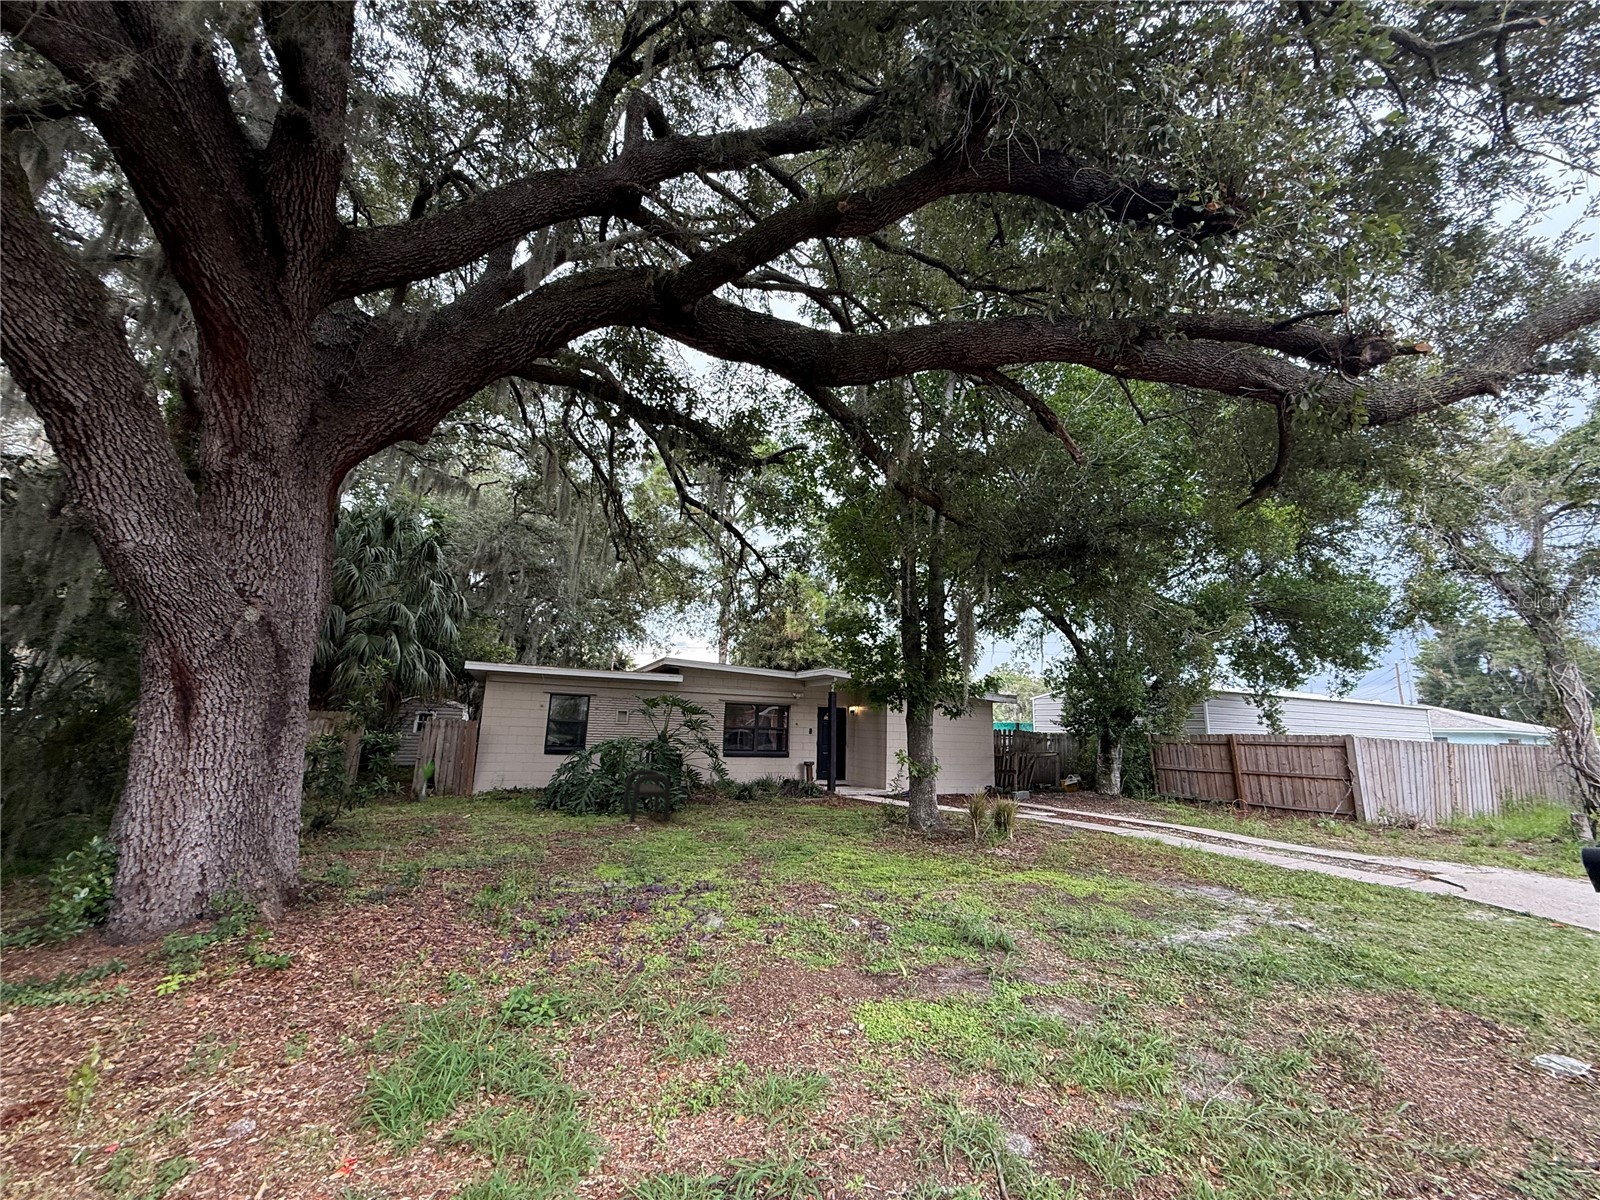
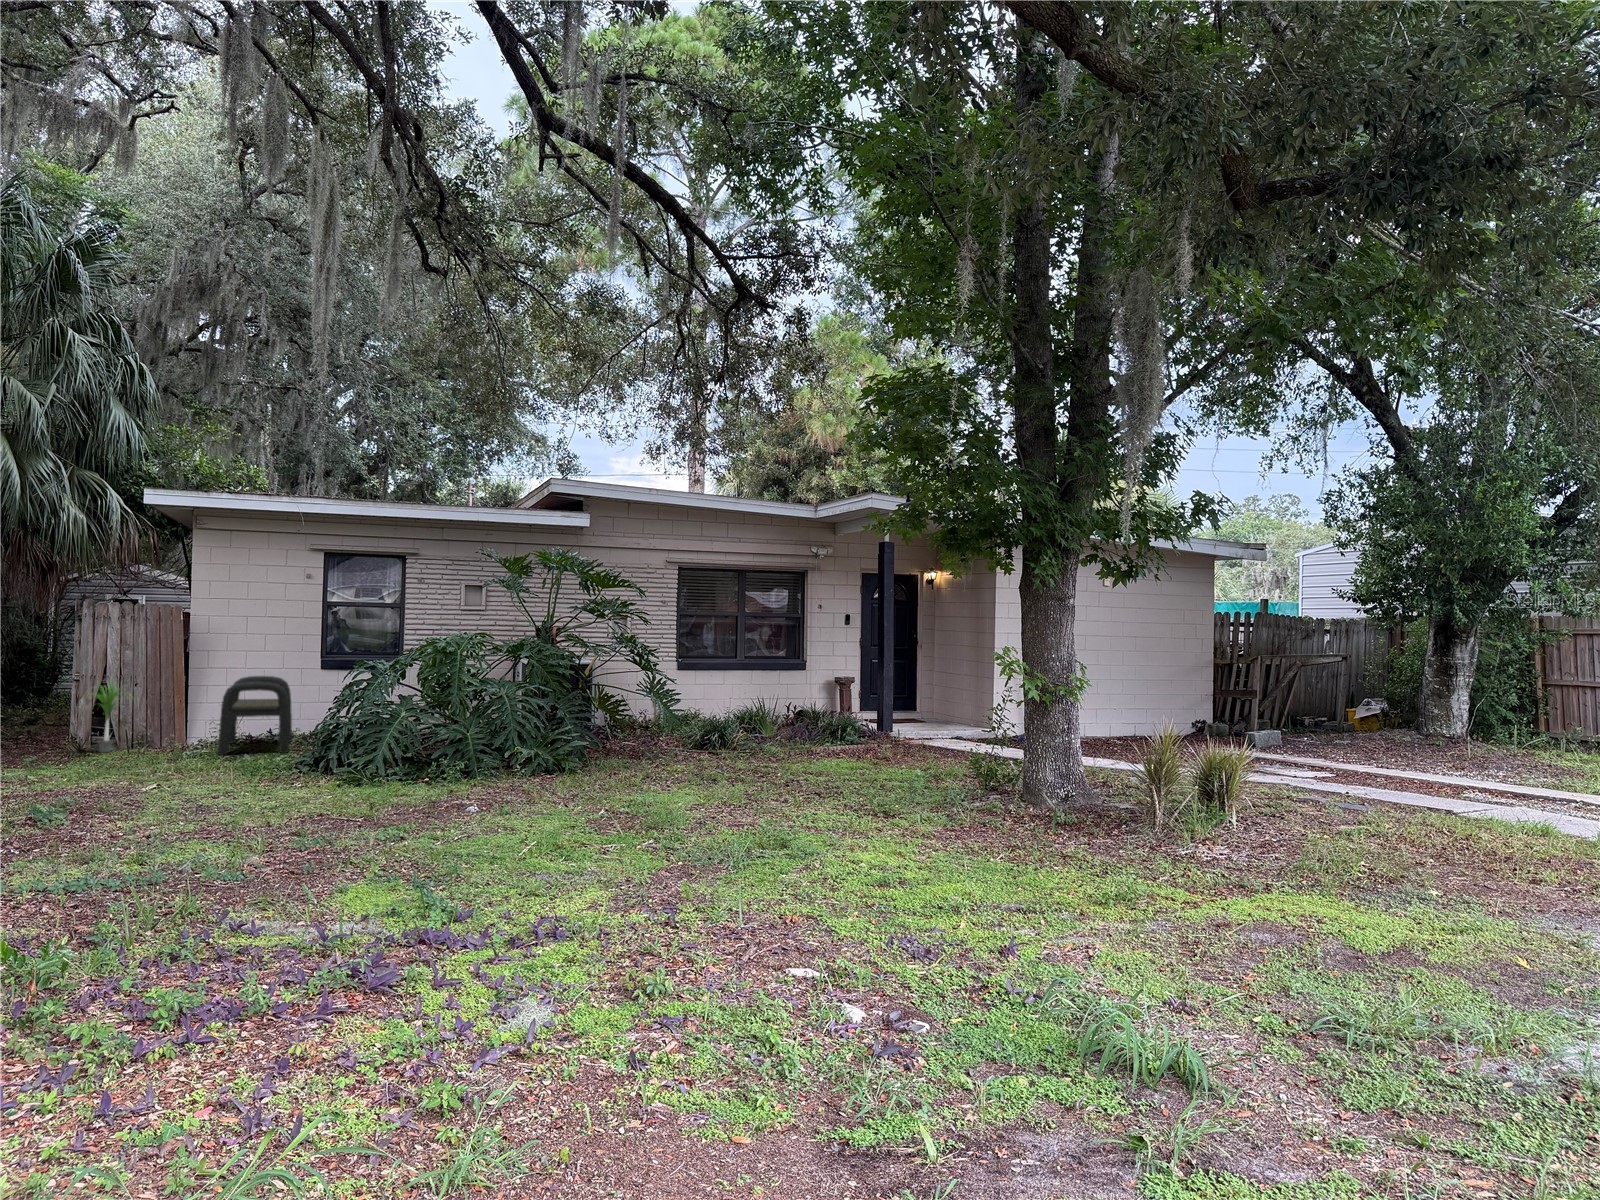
bench: present [622,770,670,822] -> present [218,676,292,755]

